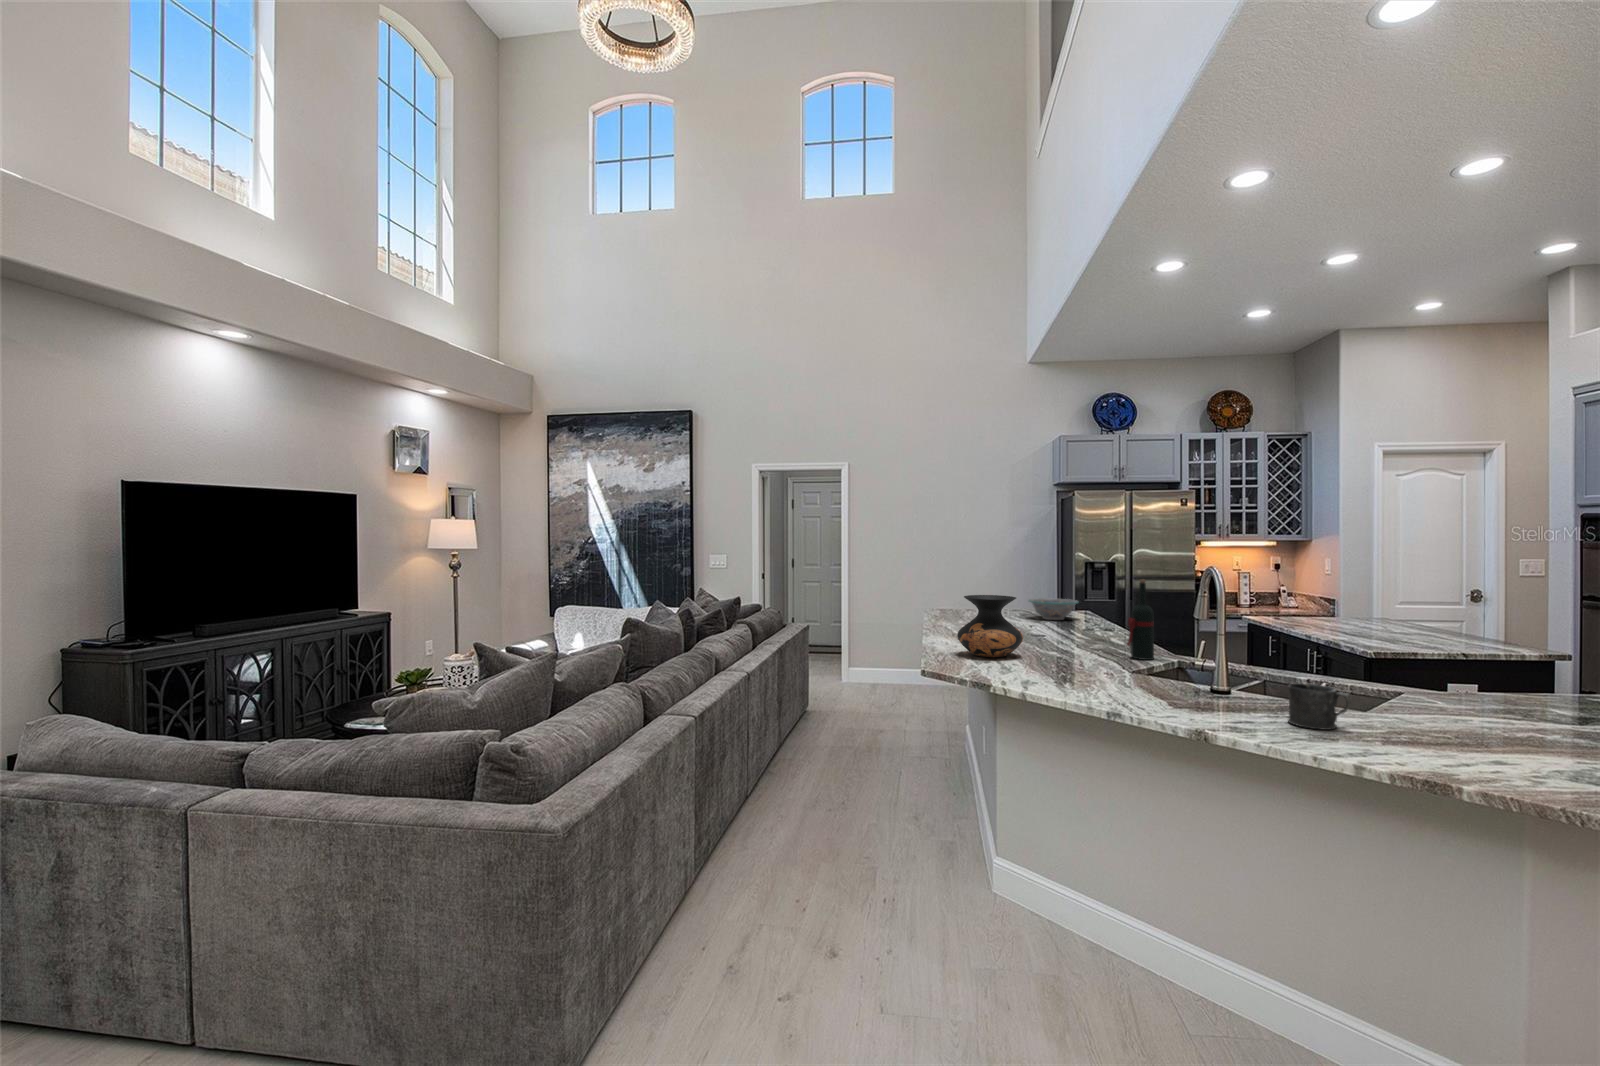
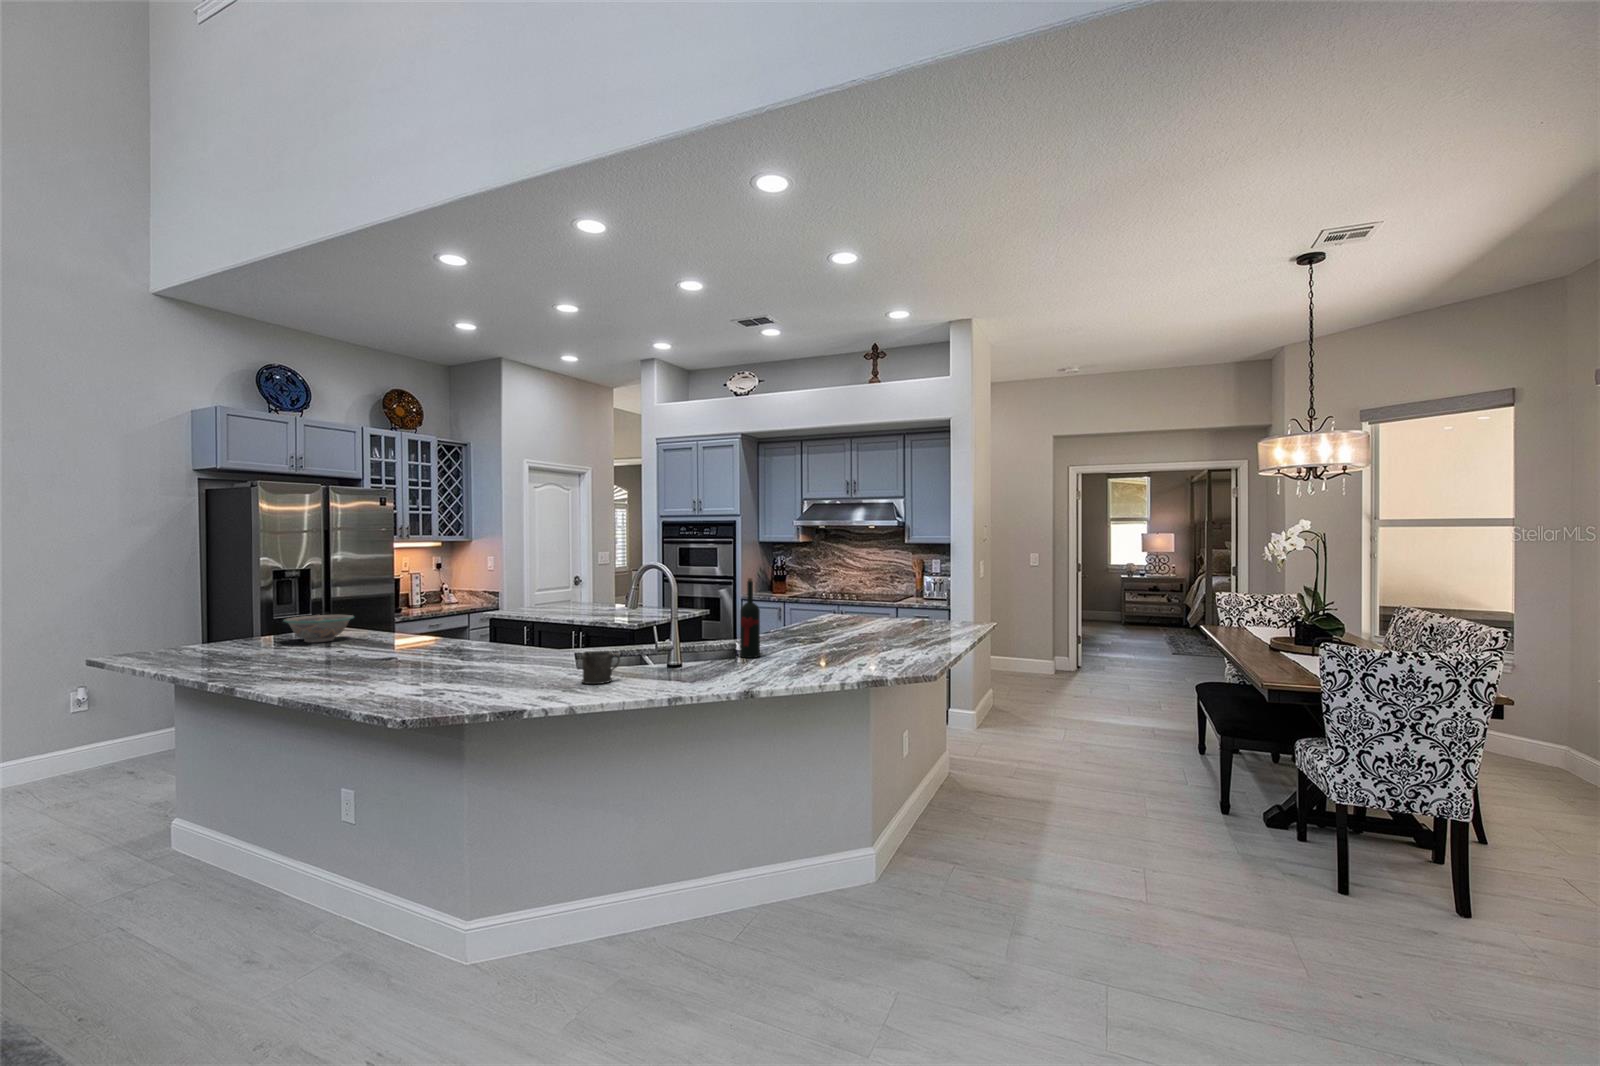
wine bottle: present [1127,580,1154,660] -> present [740,578,760,658]
vase: present [957,595,1023,657] -> none [361,611,451,689]
mug: present [1288,683,1350,730] -> present [582,651,620,684]

